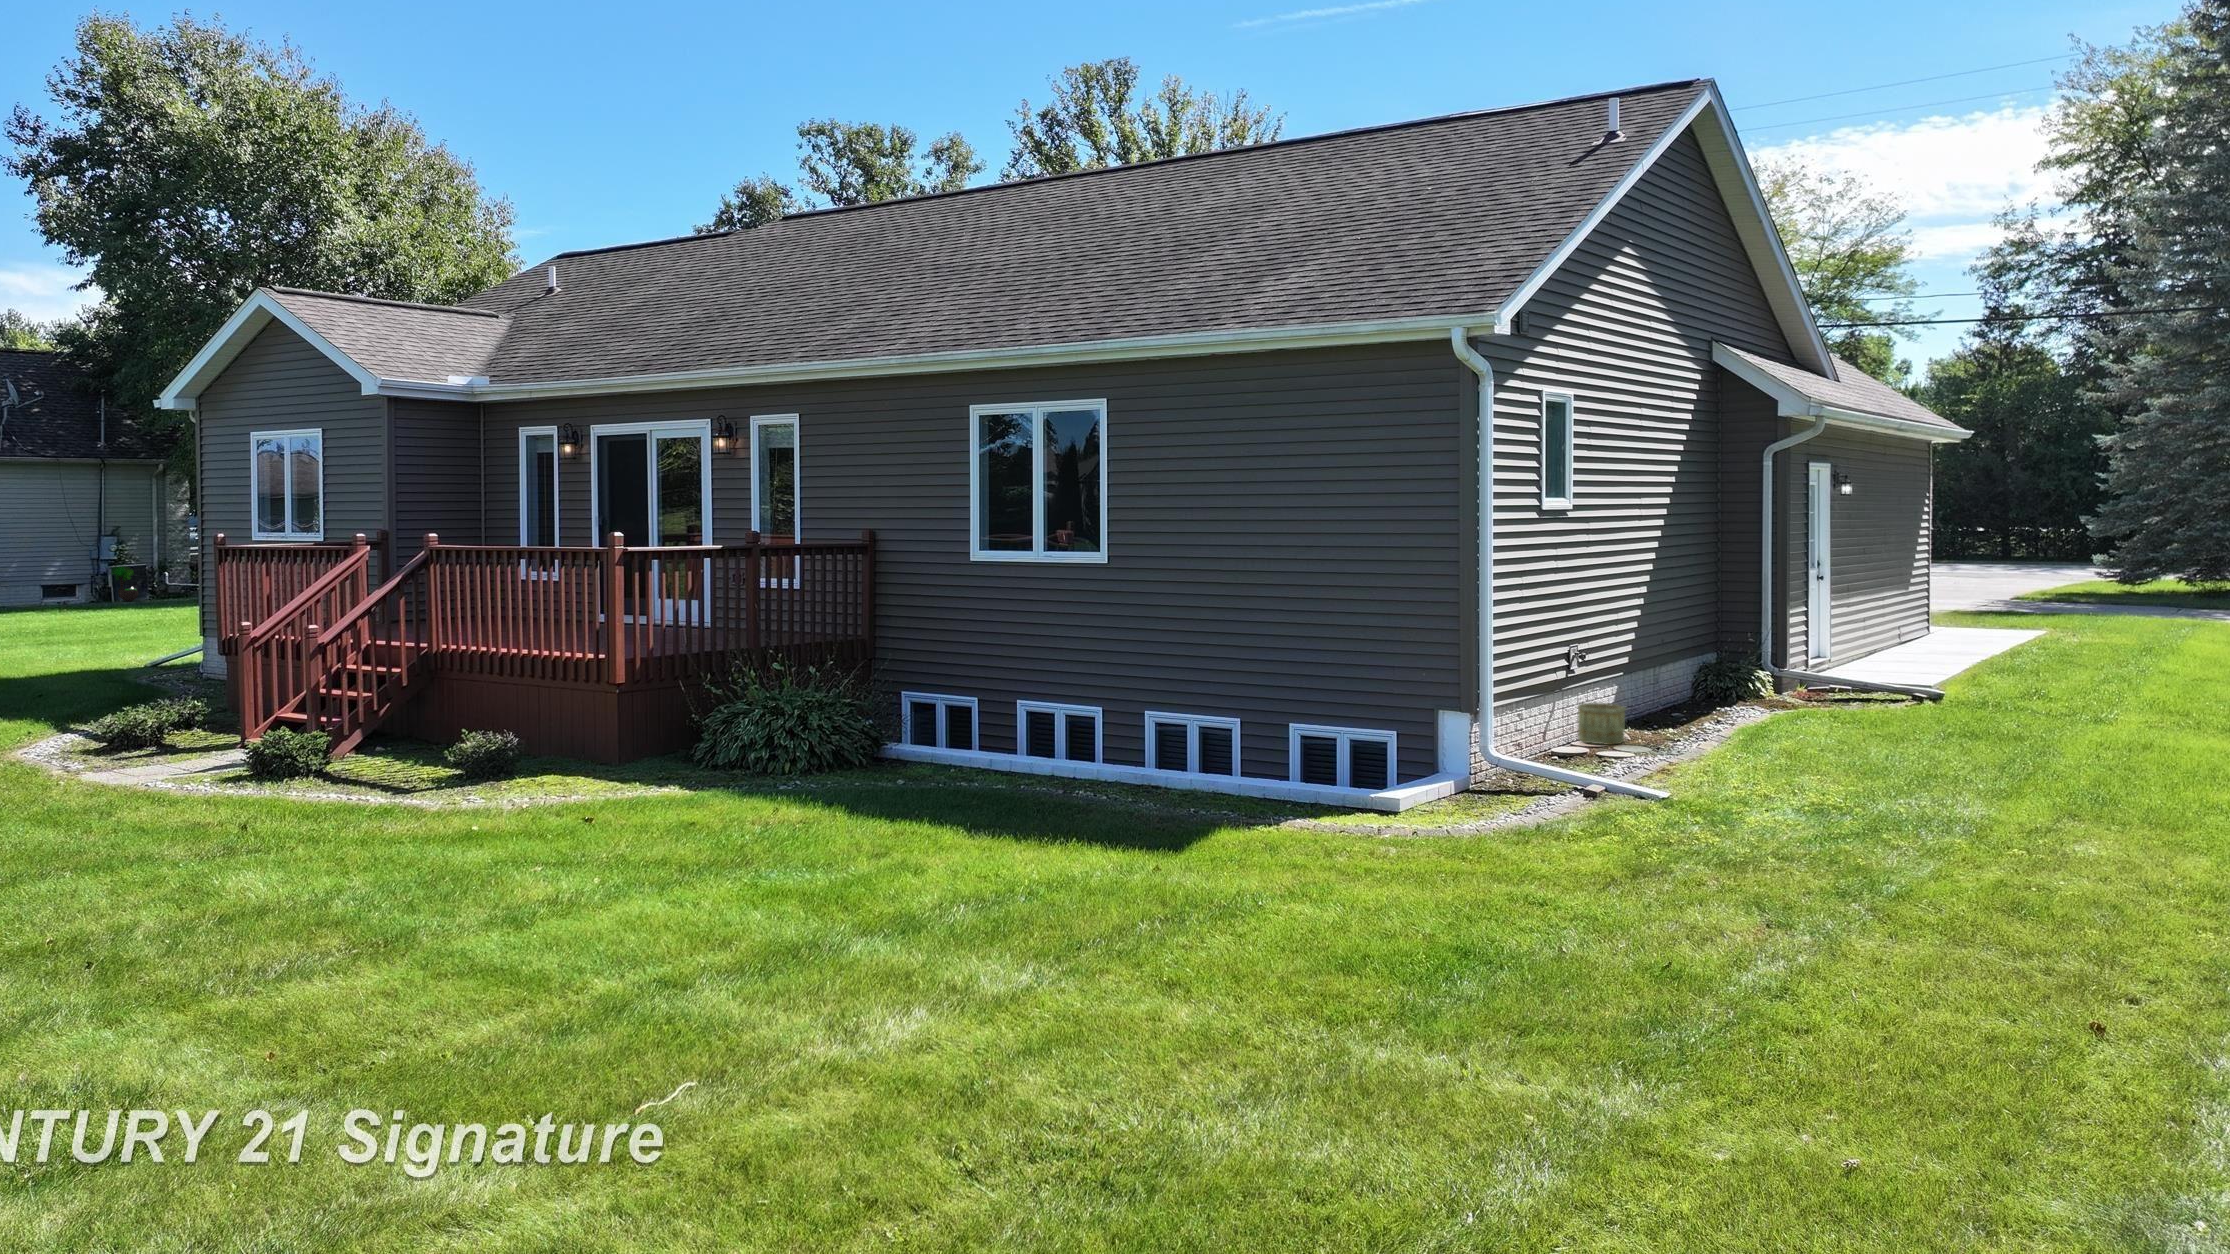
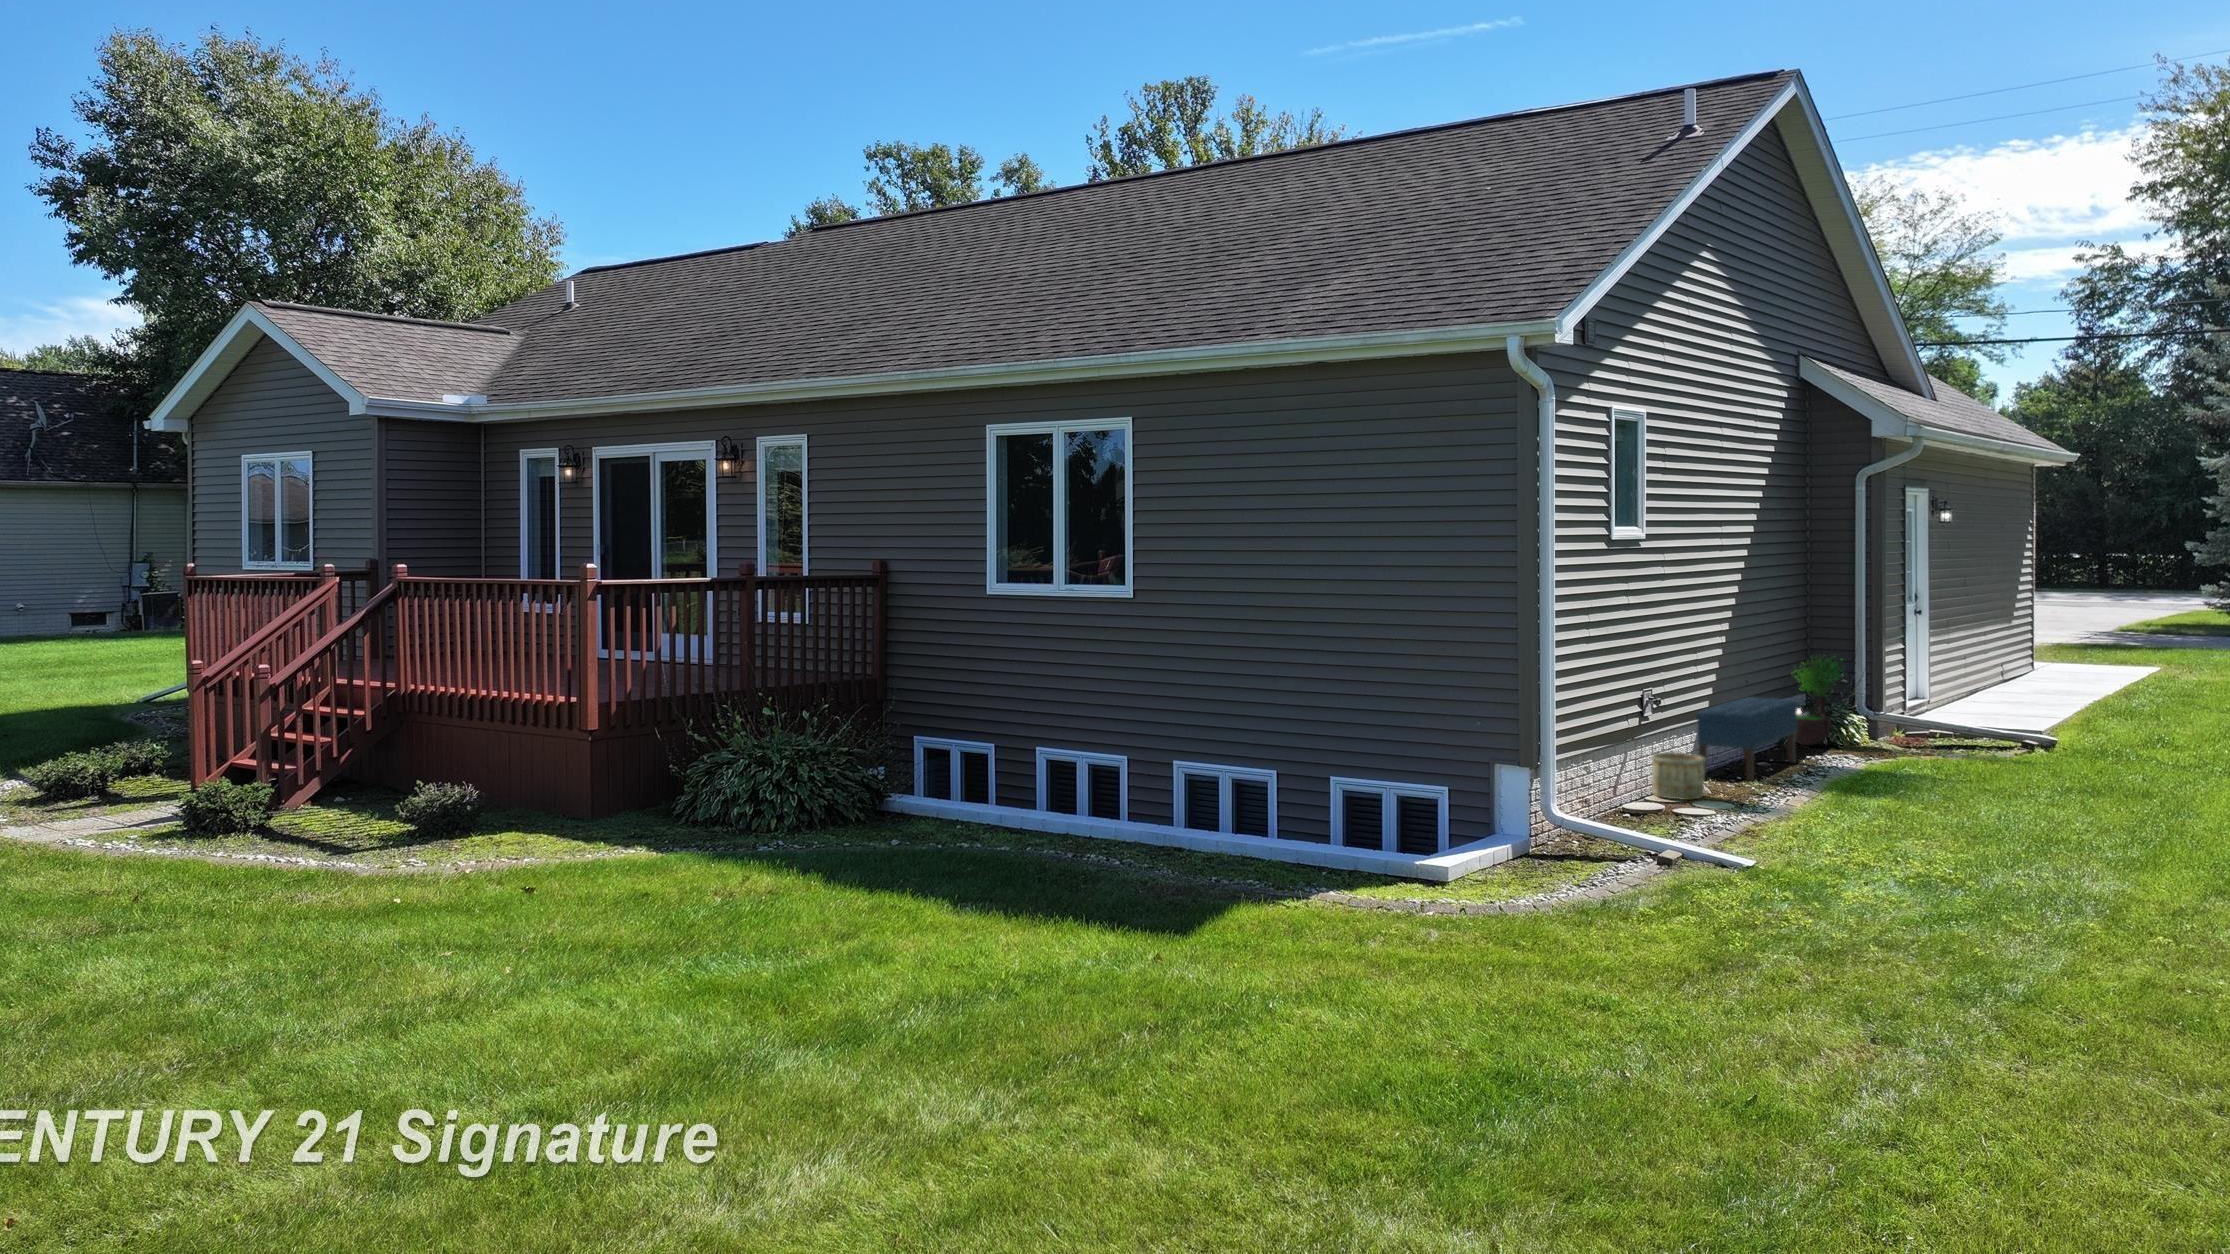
potted tree: present [112,566,139,601] -> present [1795,657,1842,745]
bench: none [1617,655,1710,729] -> present [1696,697,1798,781]

